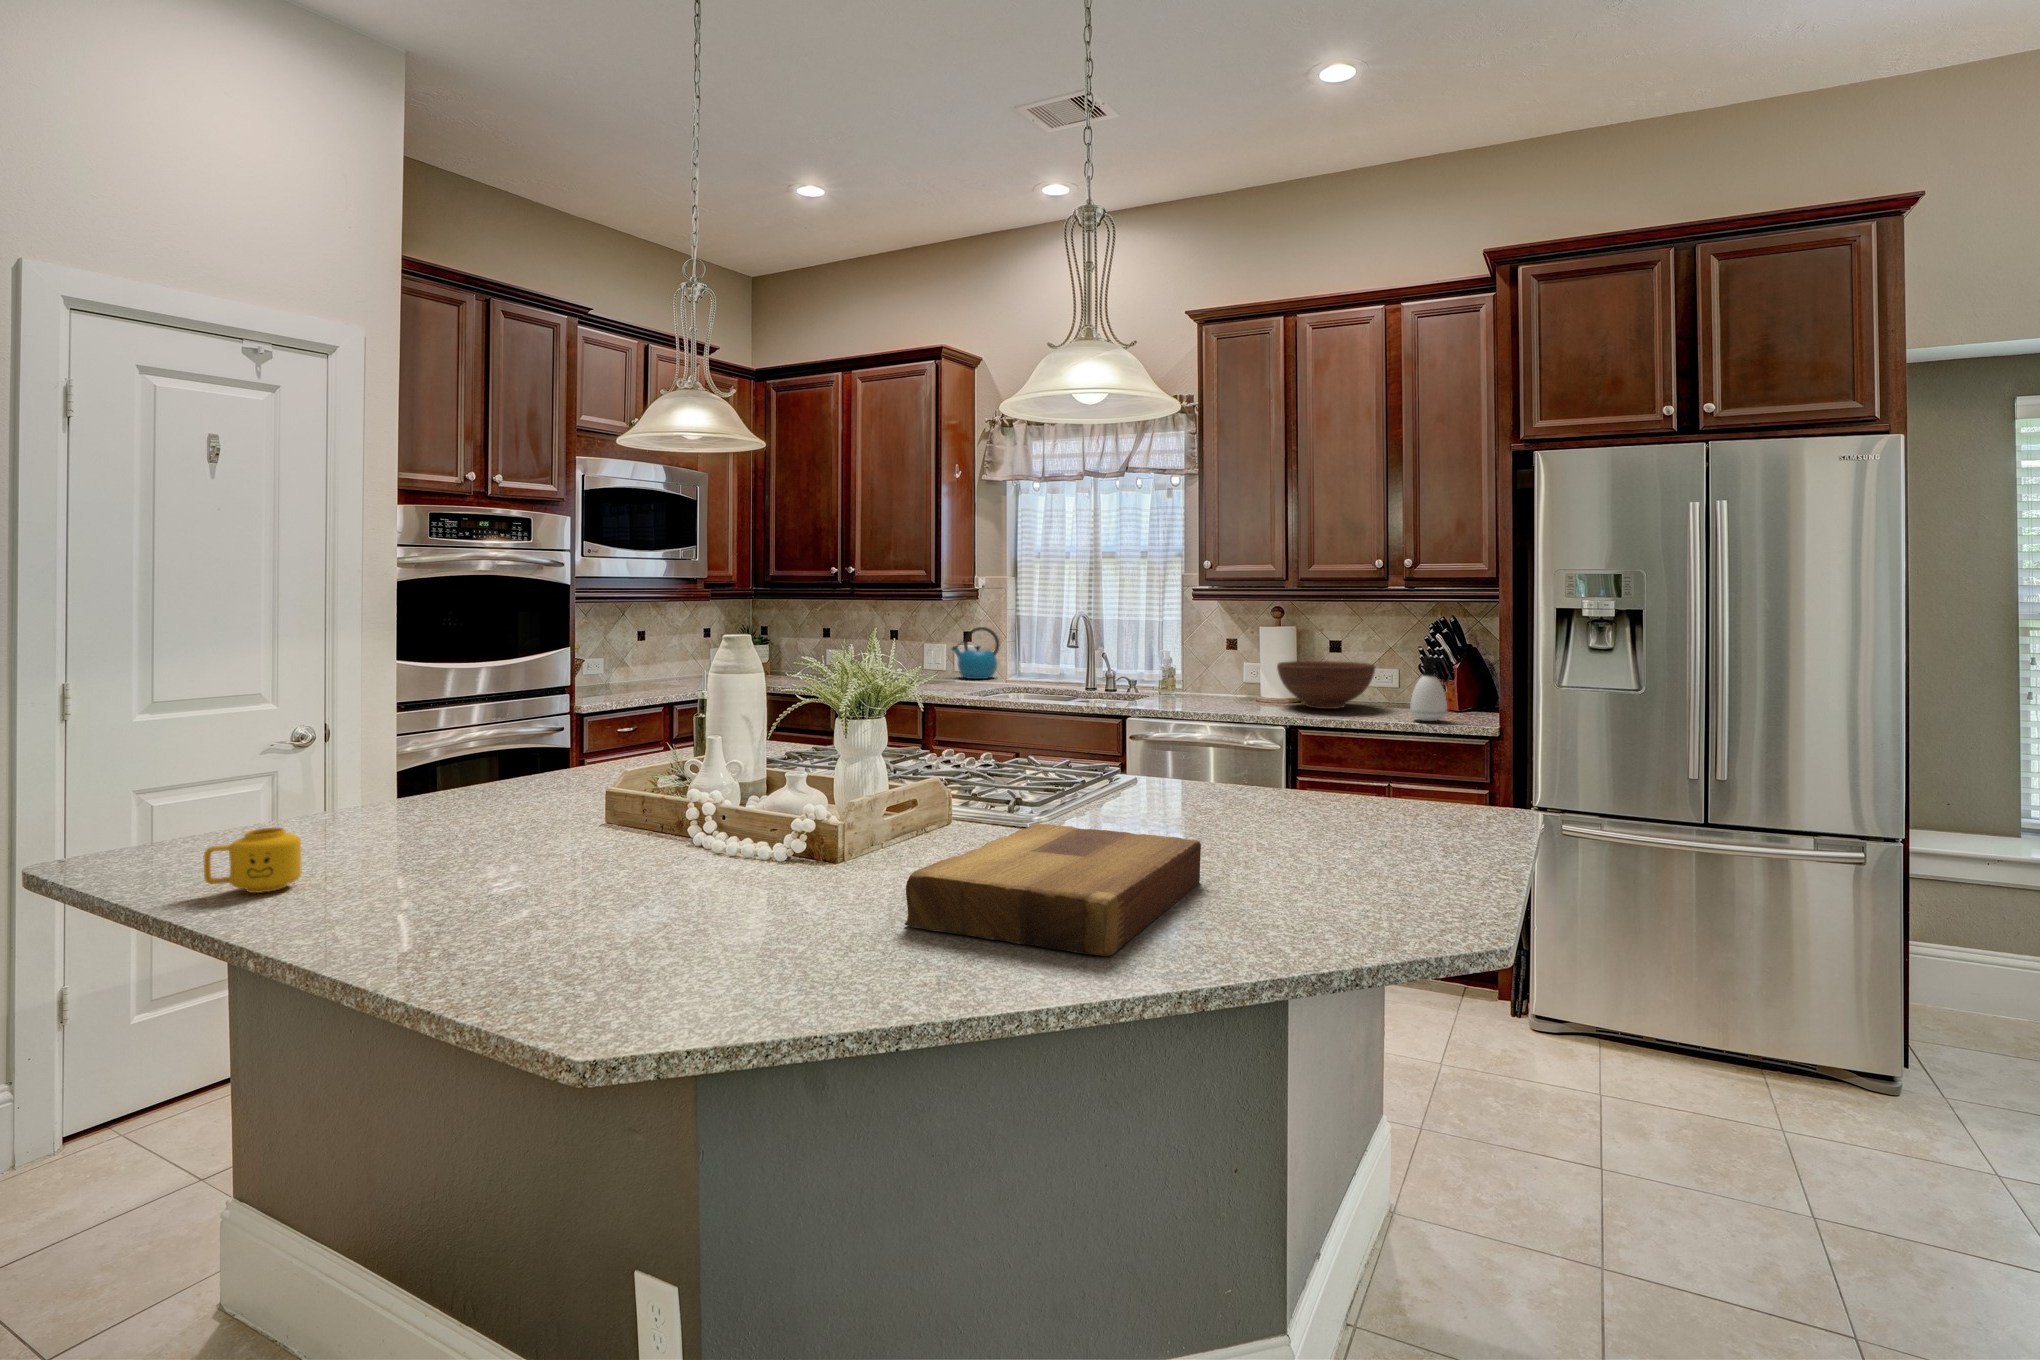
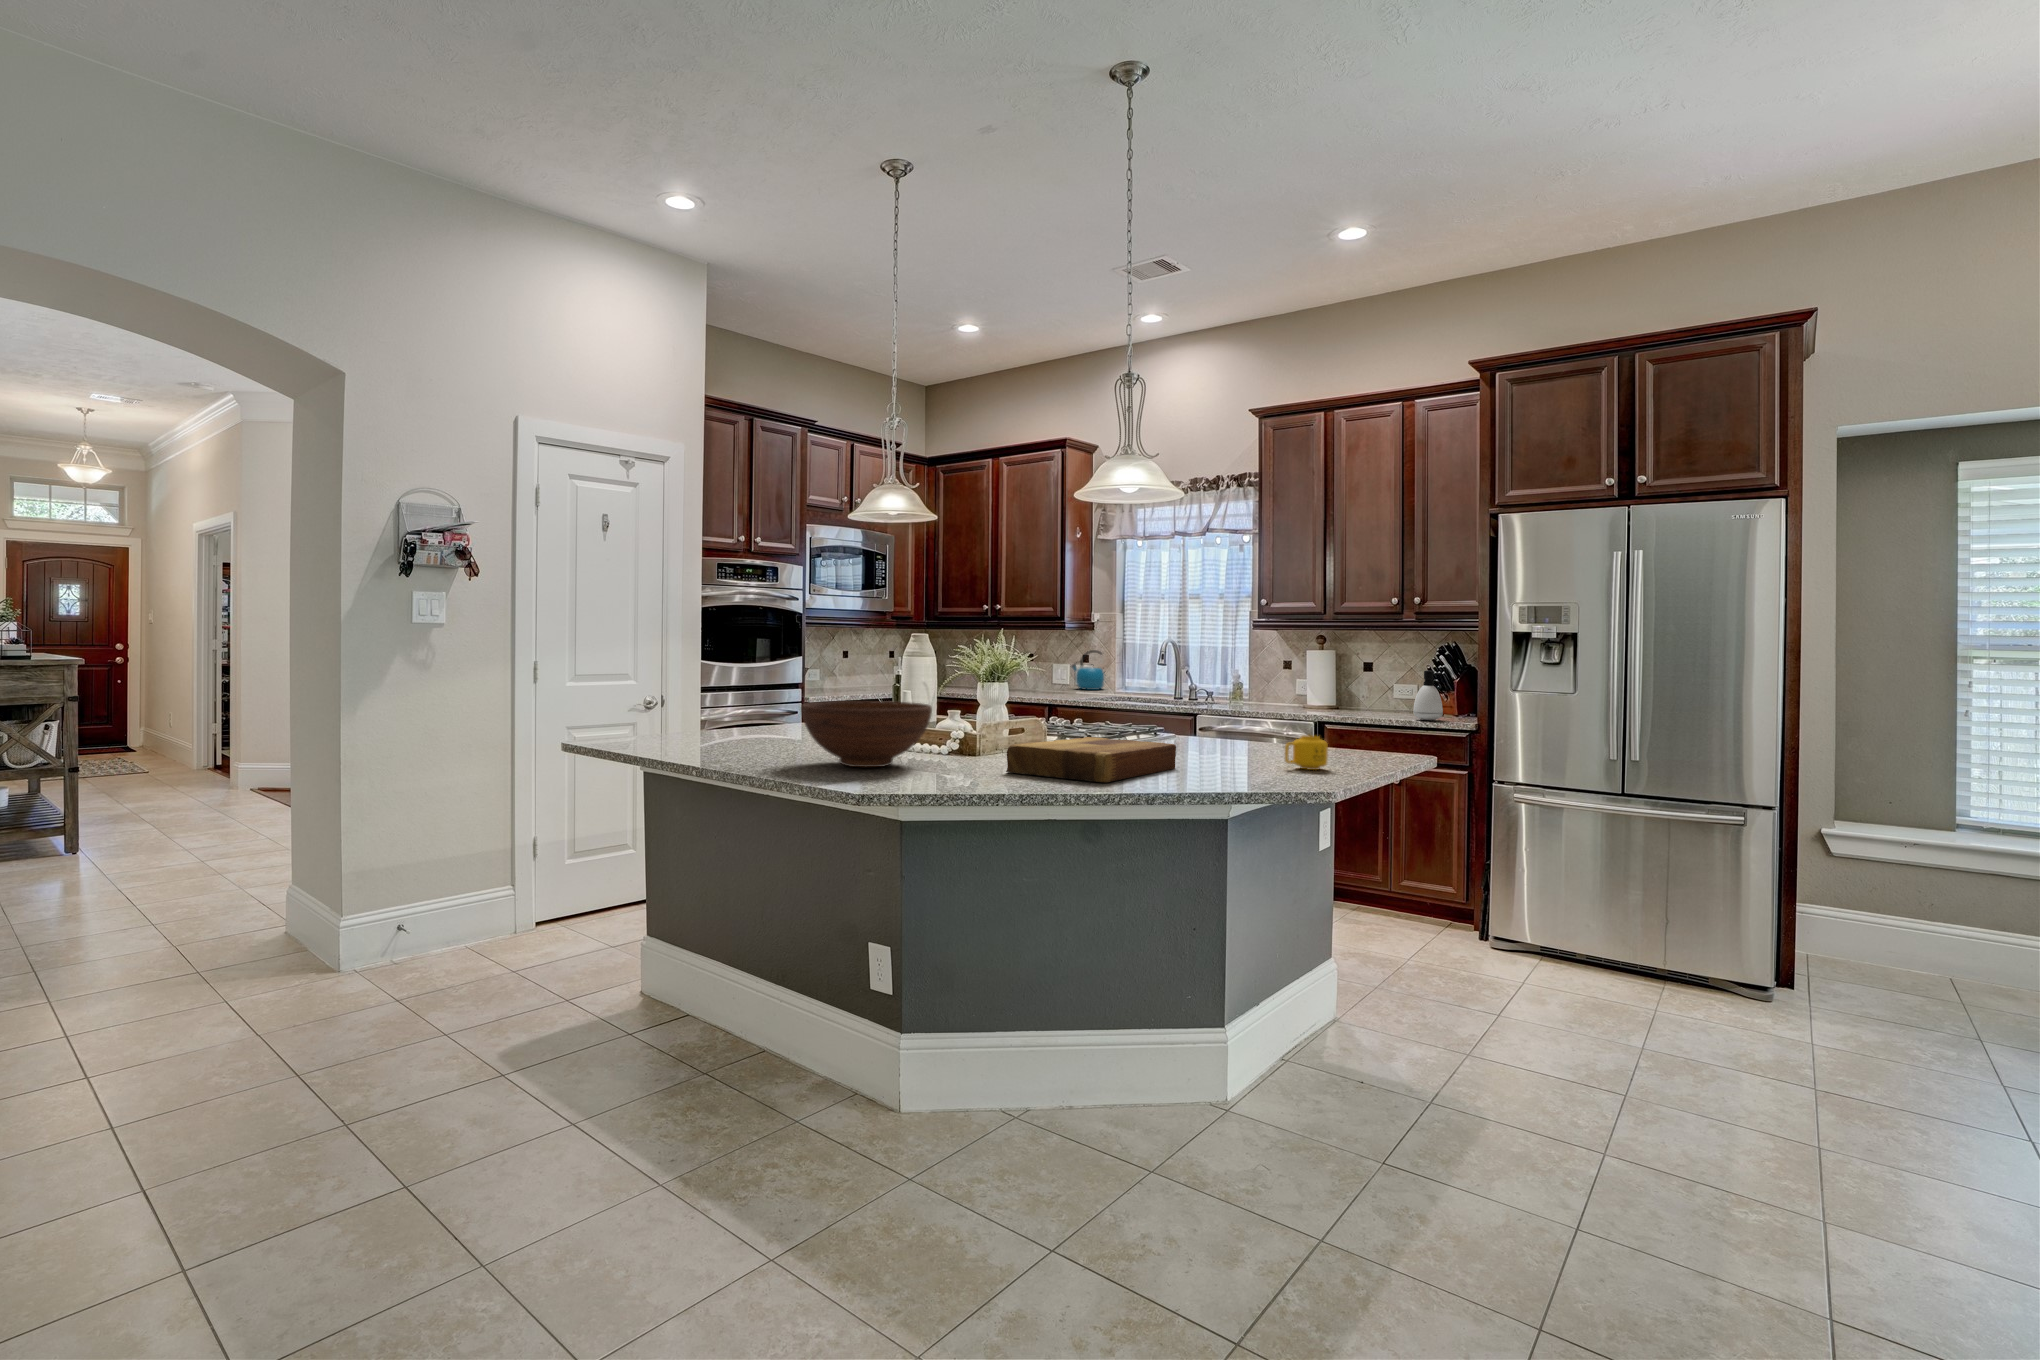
fruit bowl: present [1277,661,1375,709] -> present [801,701,932,767]
mug: present [204,828,302,893] -> present [1285,735,1328,770]

